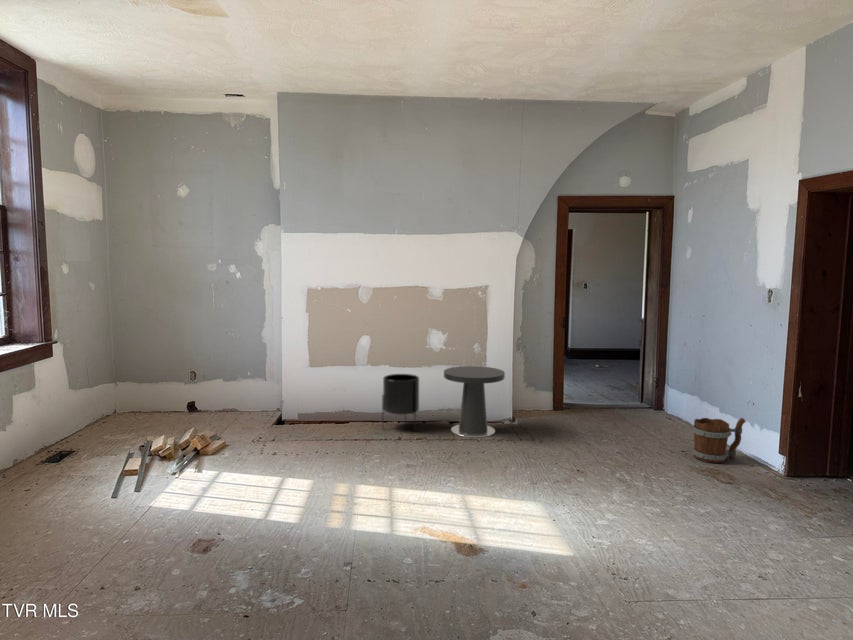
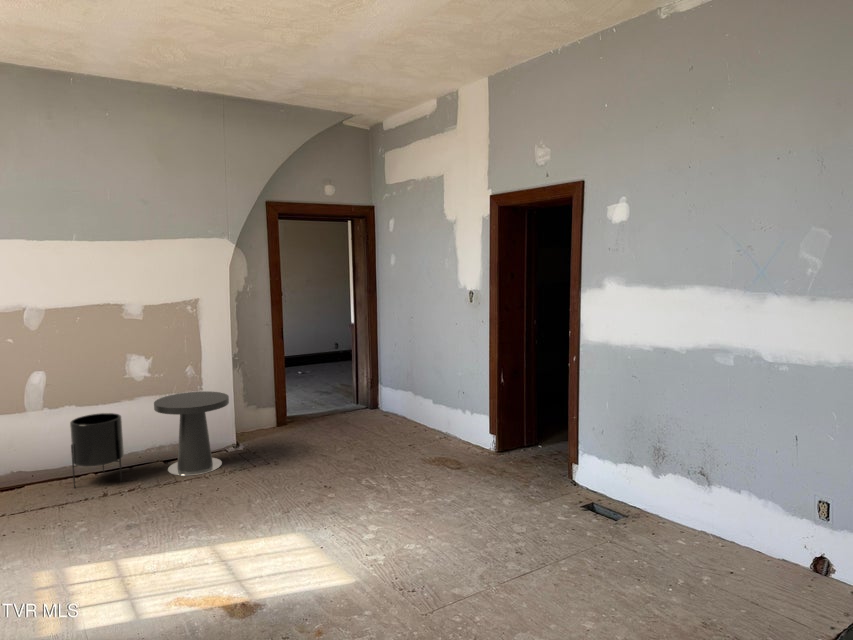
bucket: present [691,418,745,463] -> none [417,408,458,453]

